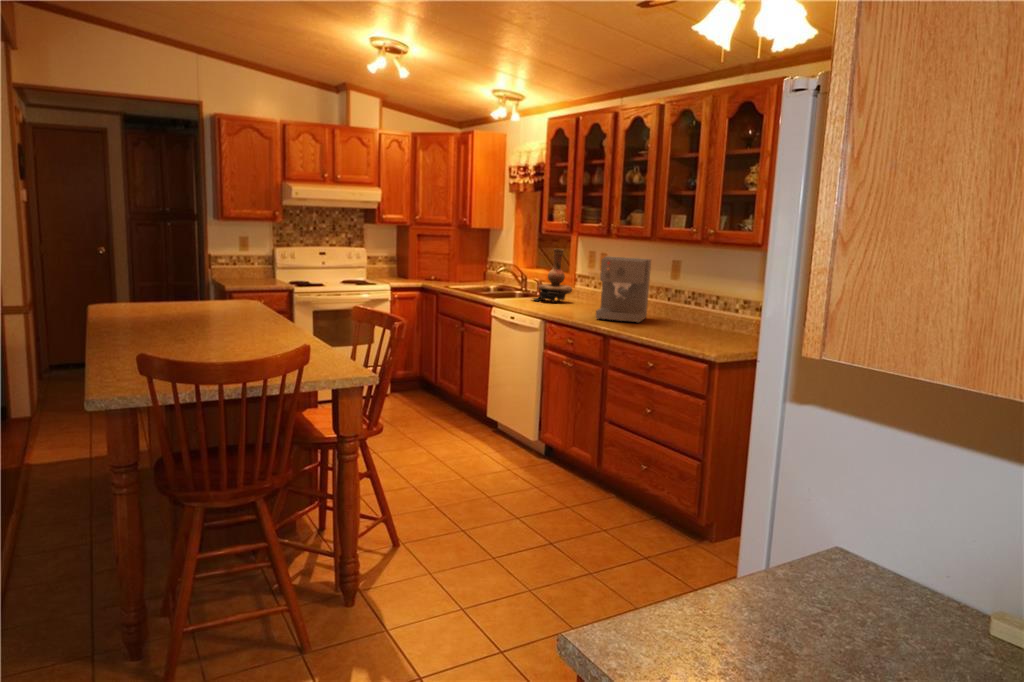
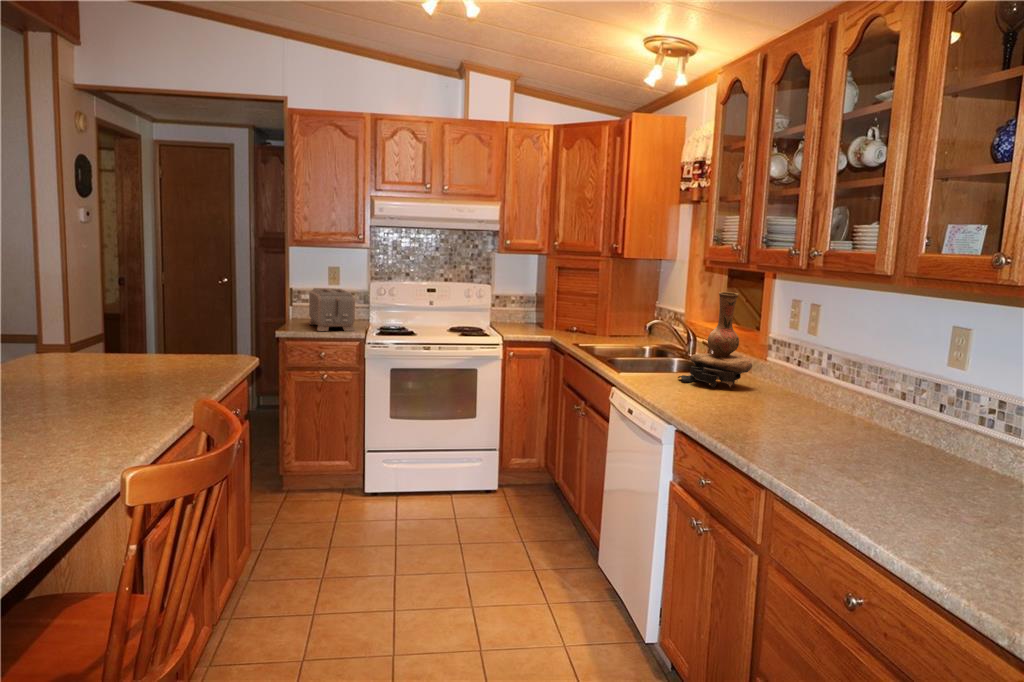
toaster: none [236,254,282,286] -> present [309,288,355,331]
coffee maker: present [596,256,651,323] -> none [758,310,901,462]

